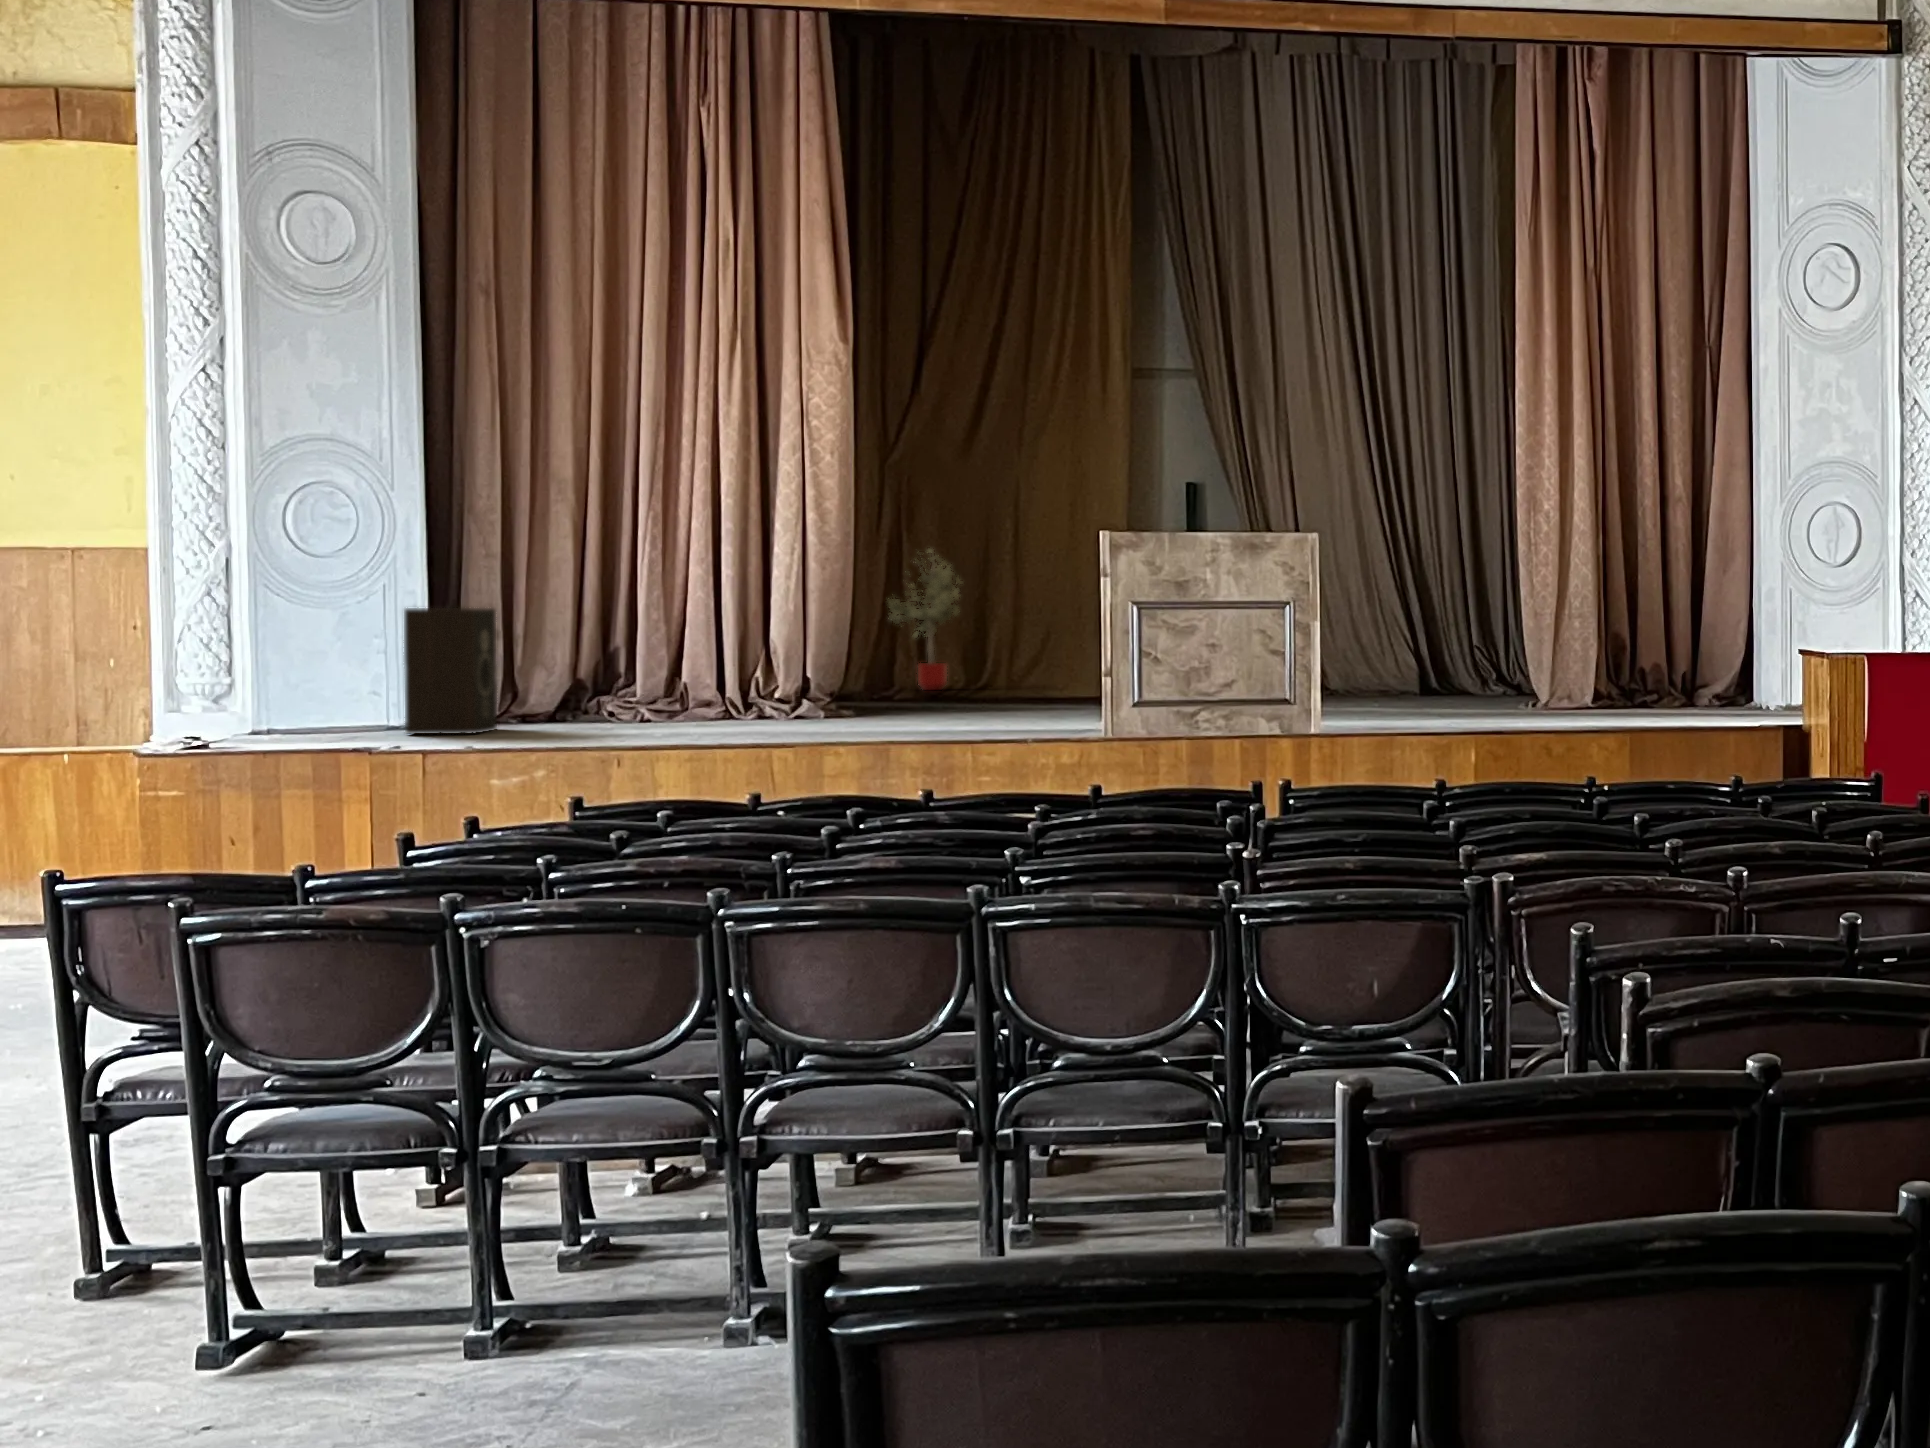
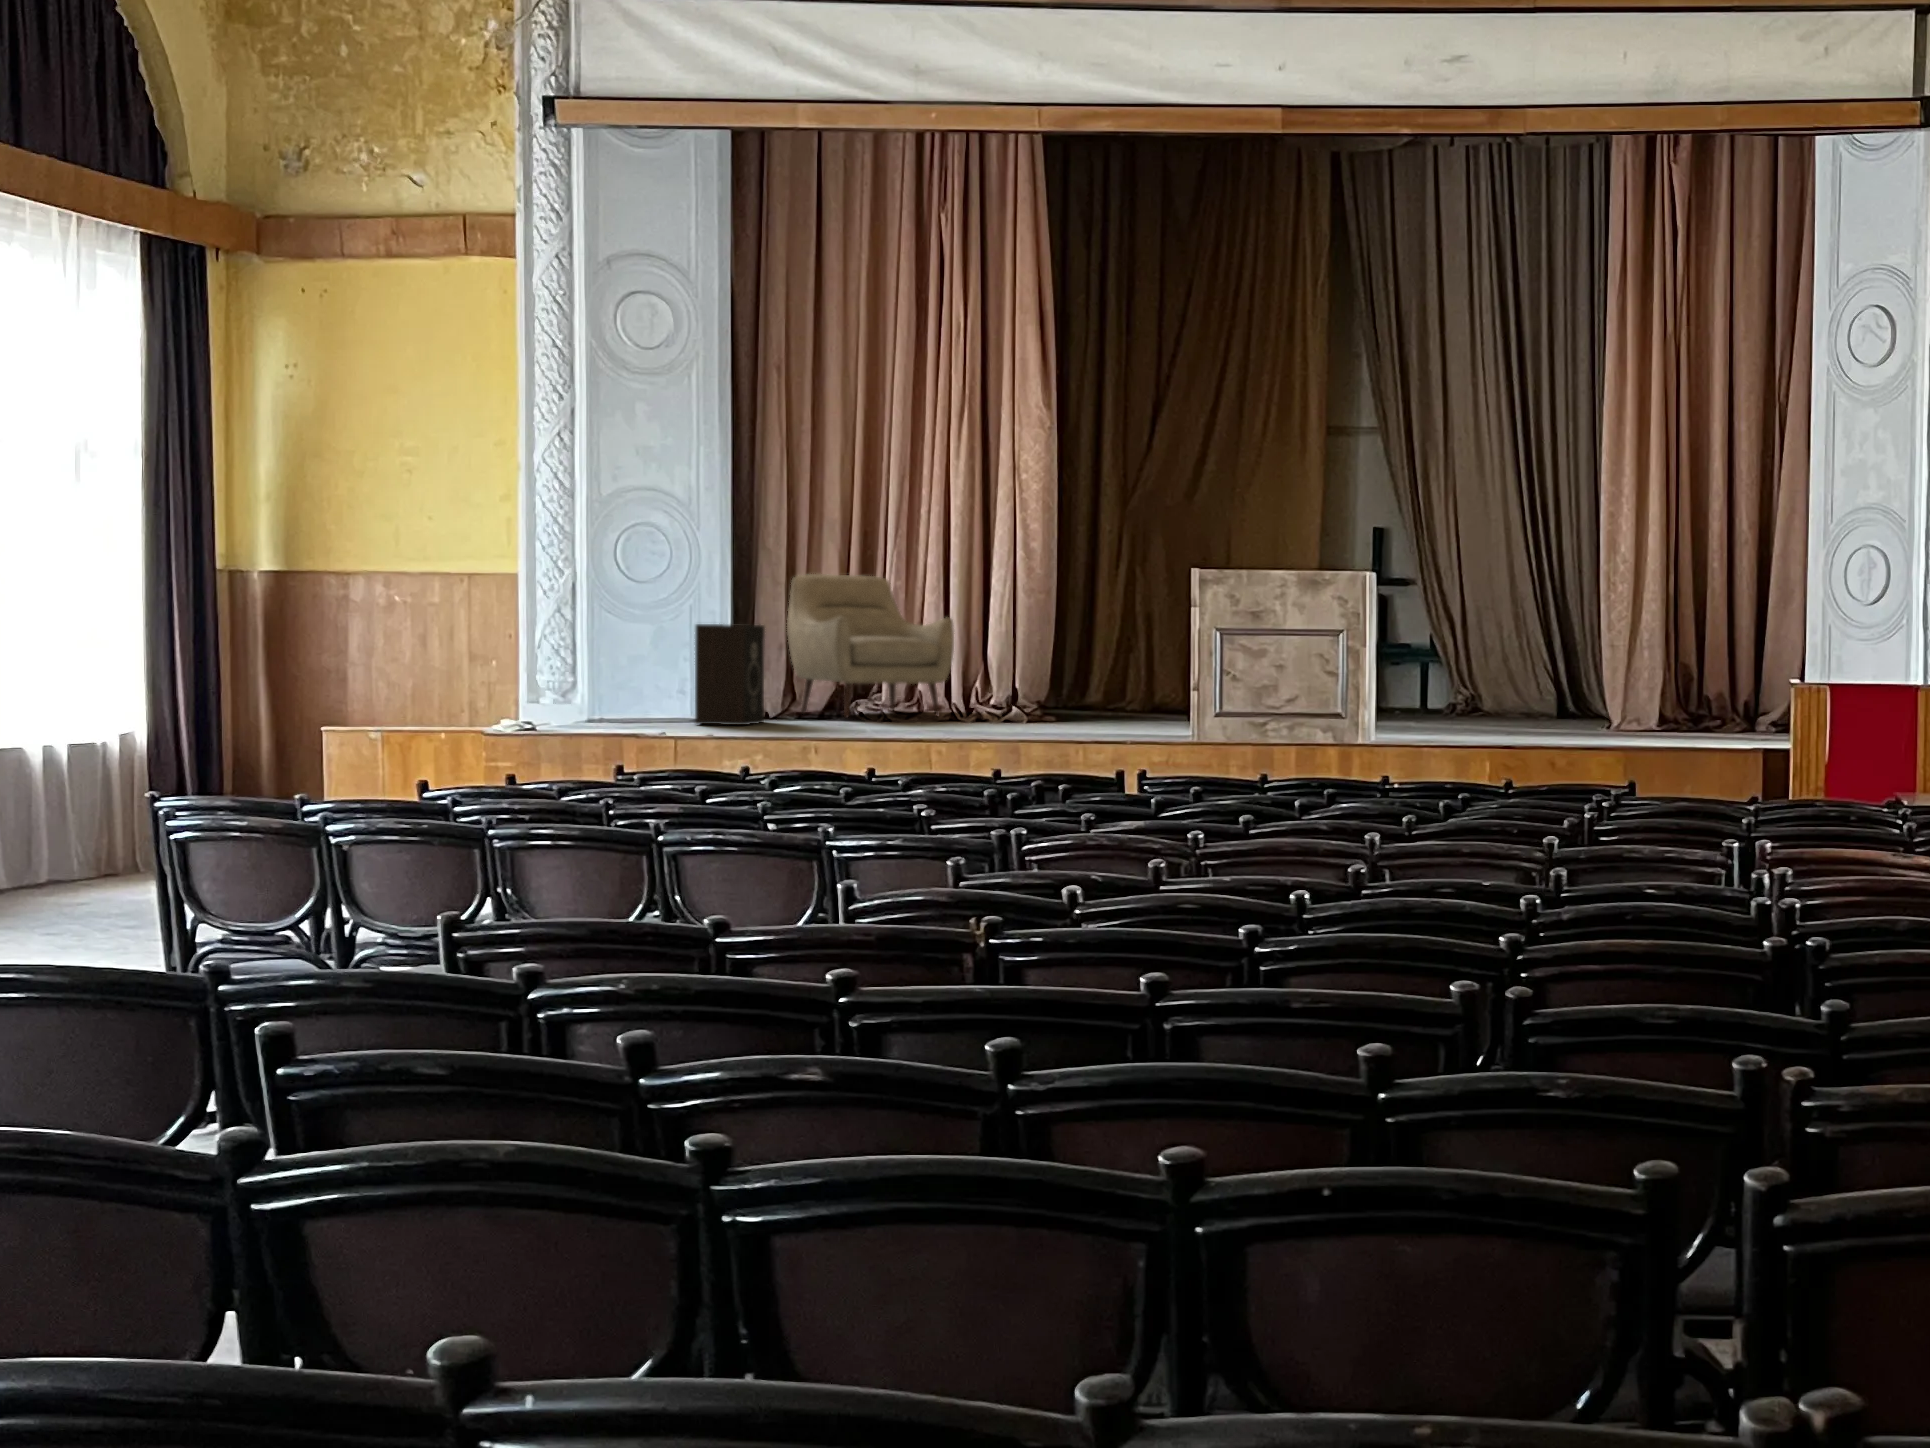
chair: none [515,545,743,720] -> present [787,574,954,717]
potted tree: present [888,550,960,690] -> none [1083,580,1147,700]

